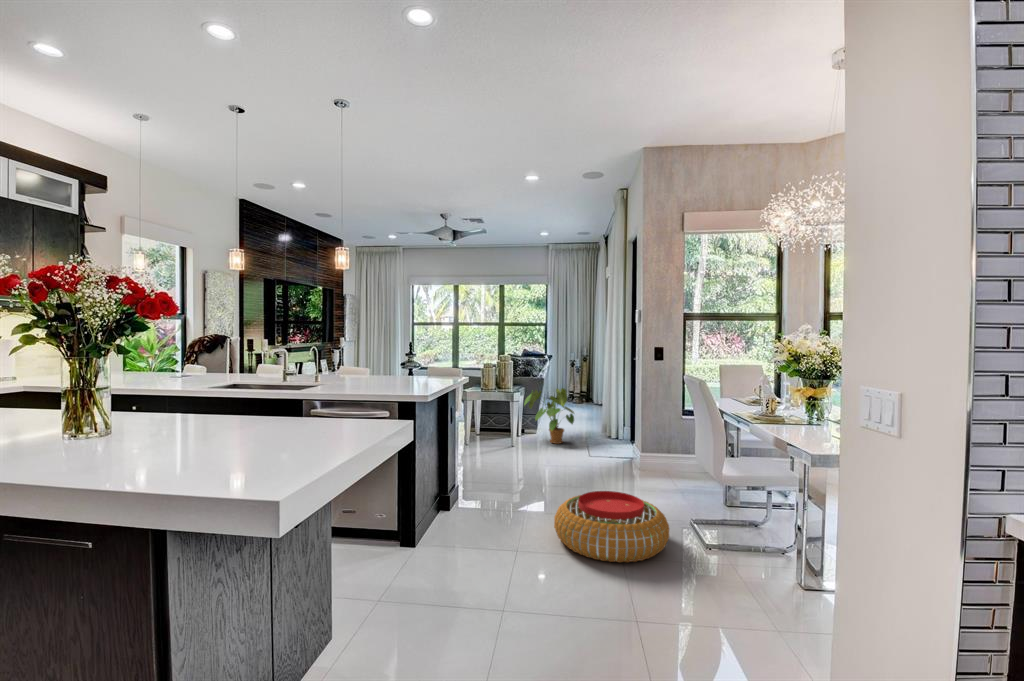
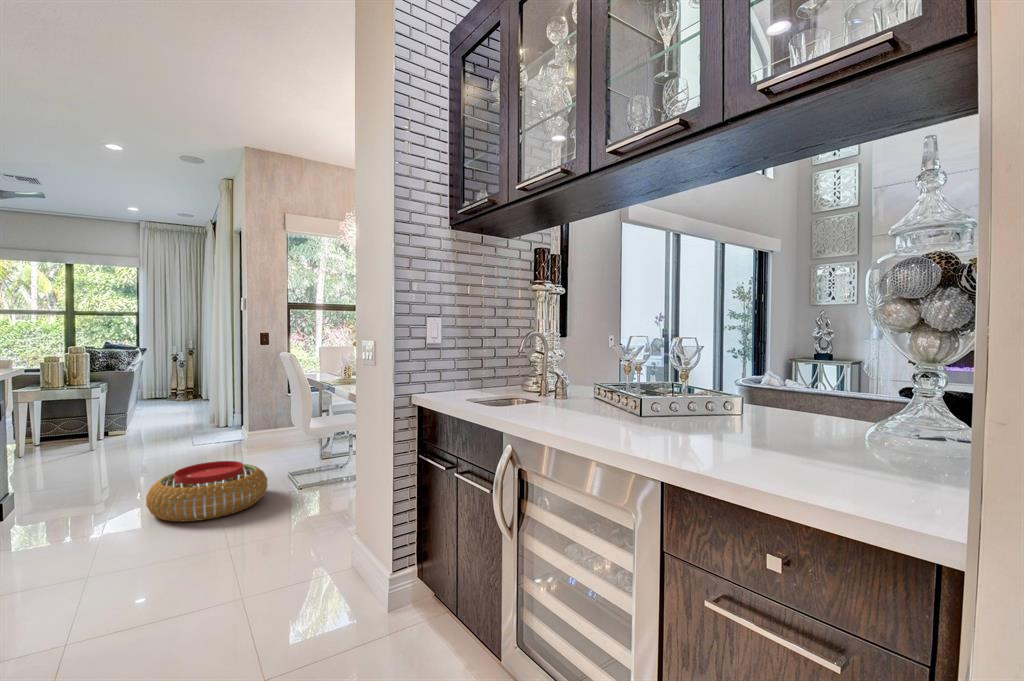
house plant: present [524,388,574,444] -> none [107,380,177,440]

